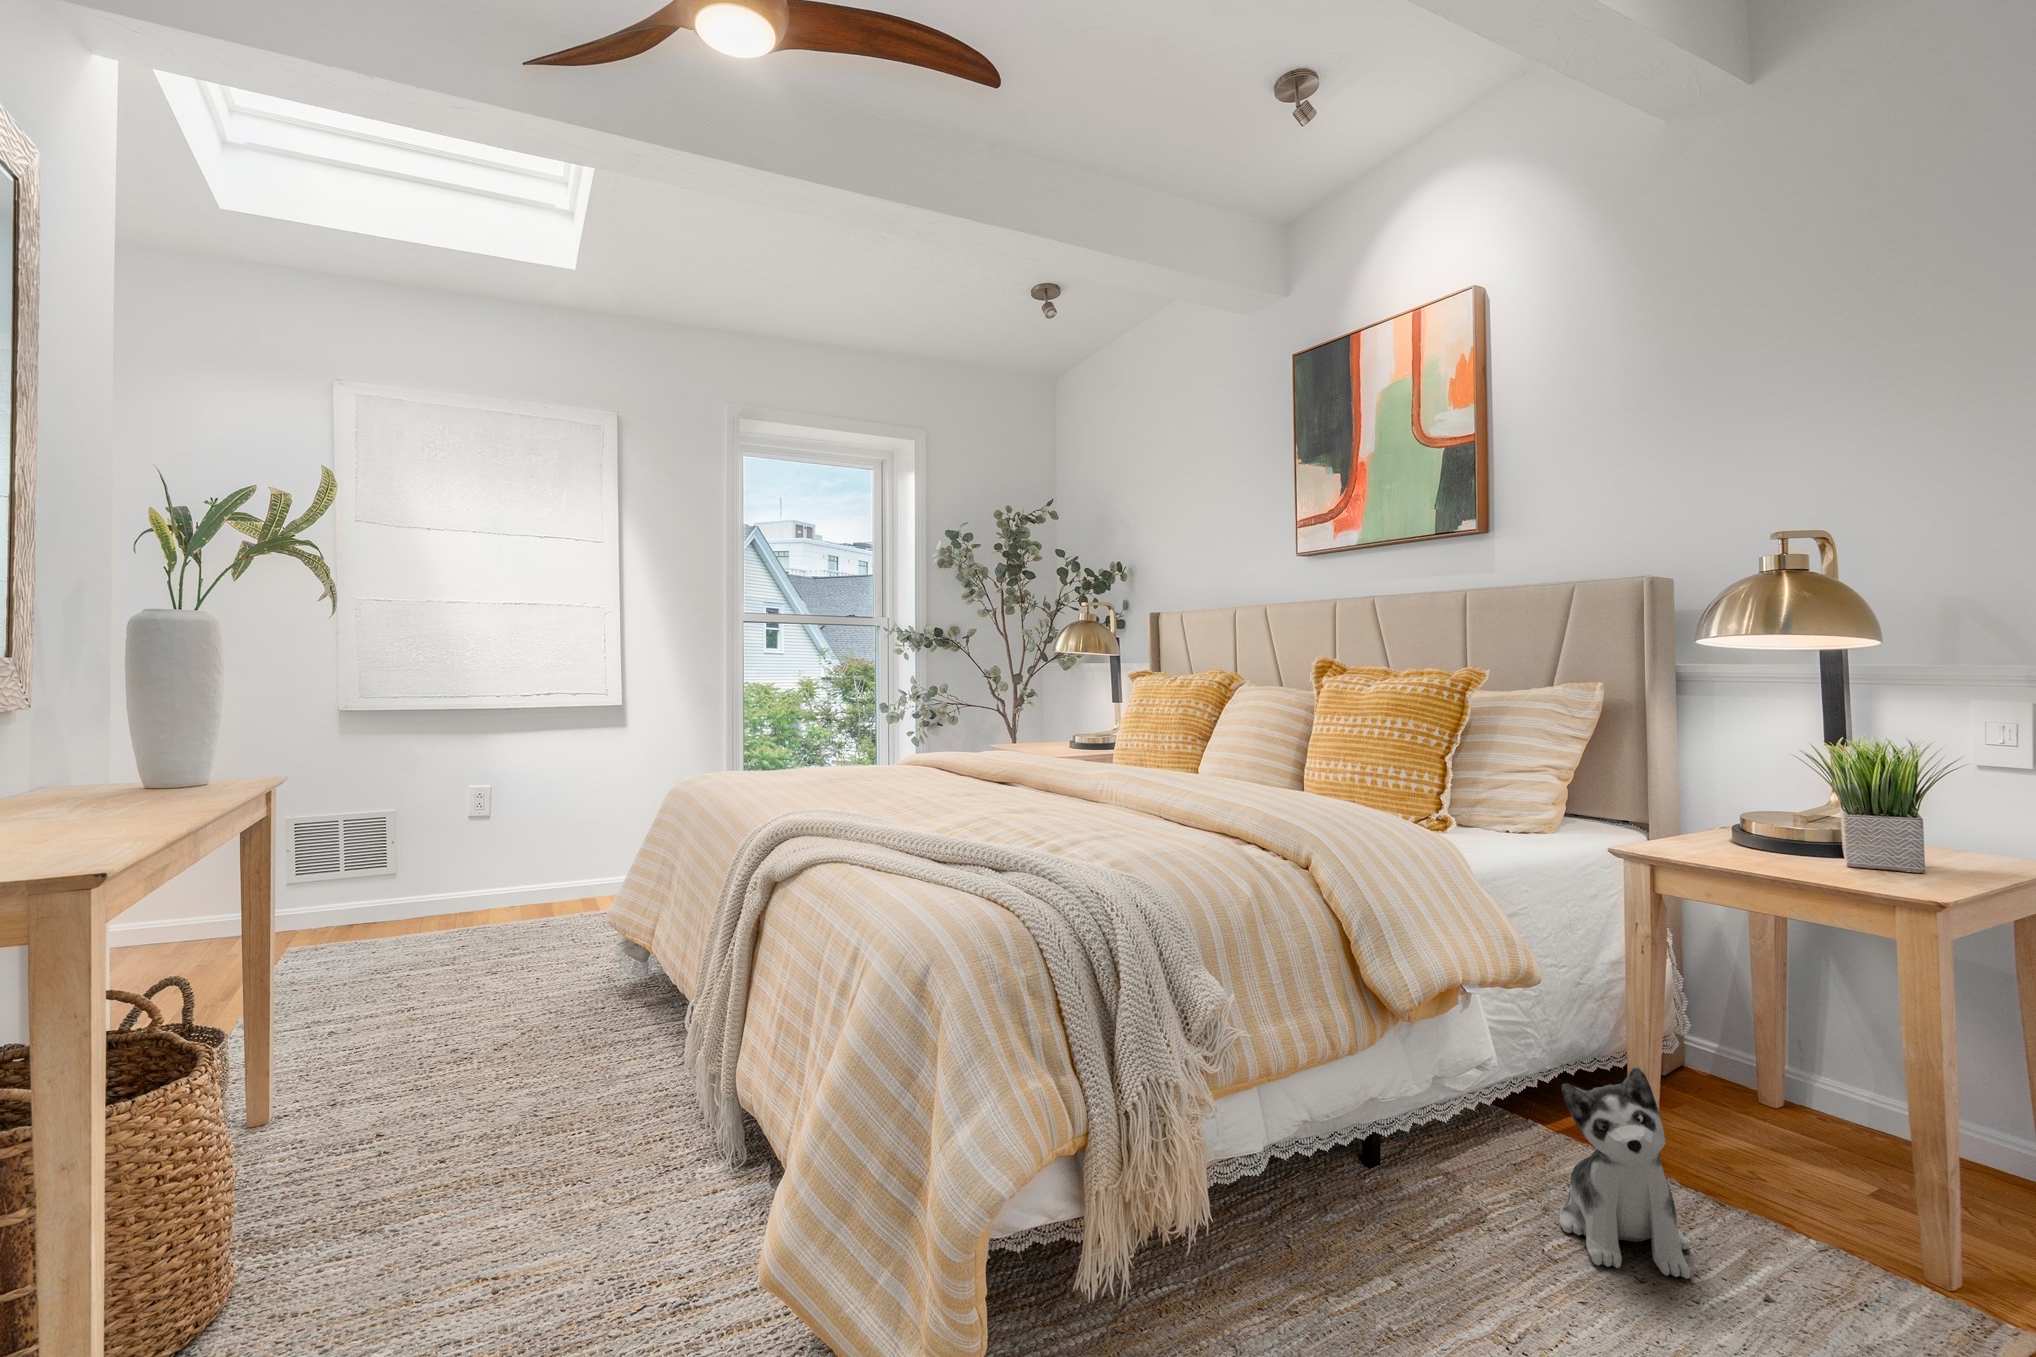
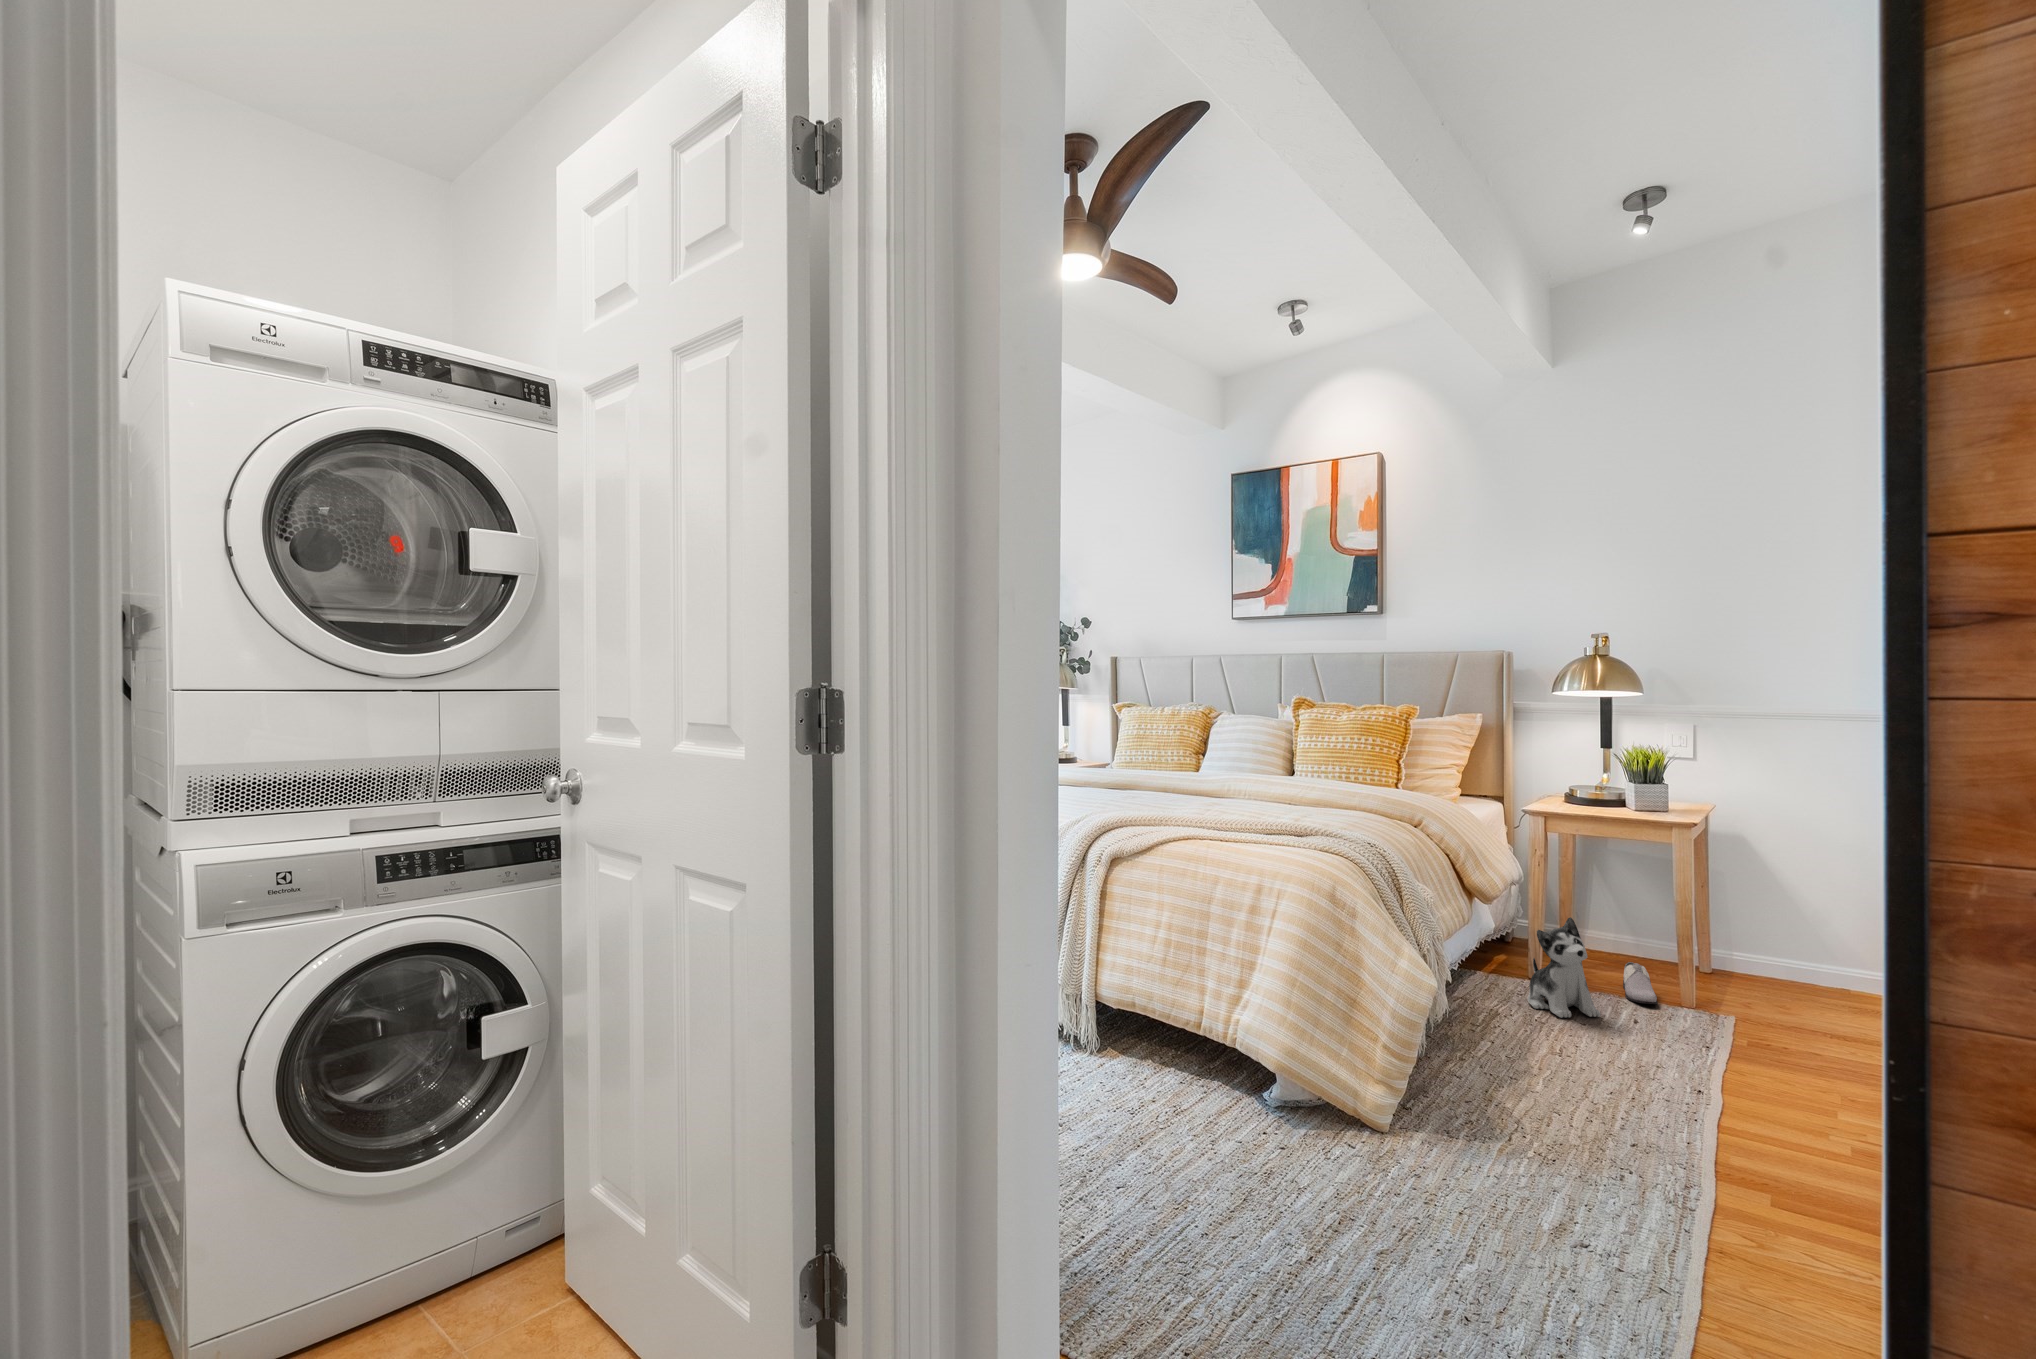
shoe: none [1798,1163,1863,1271] -> present [1623,962,1657,1004]

